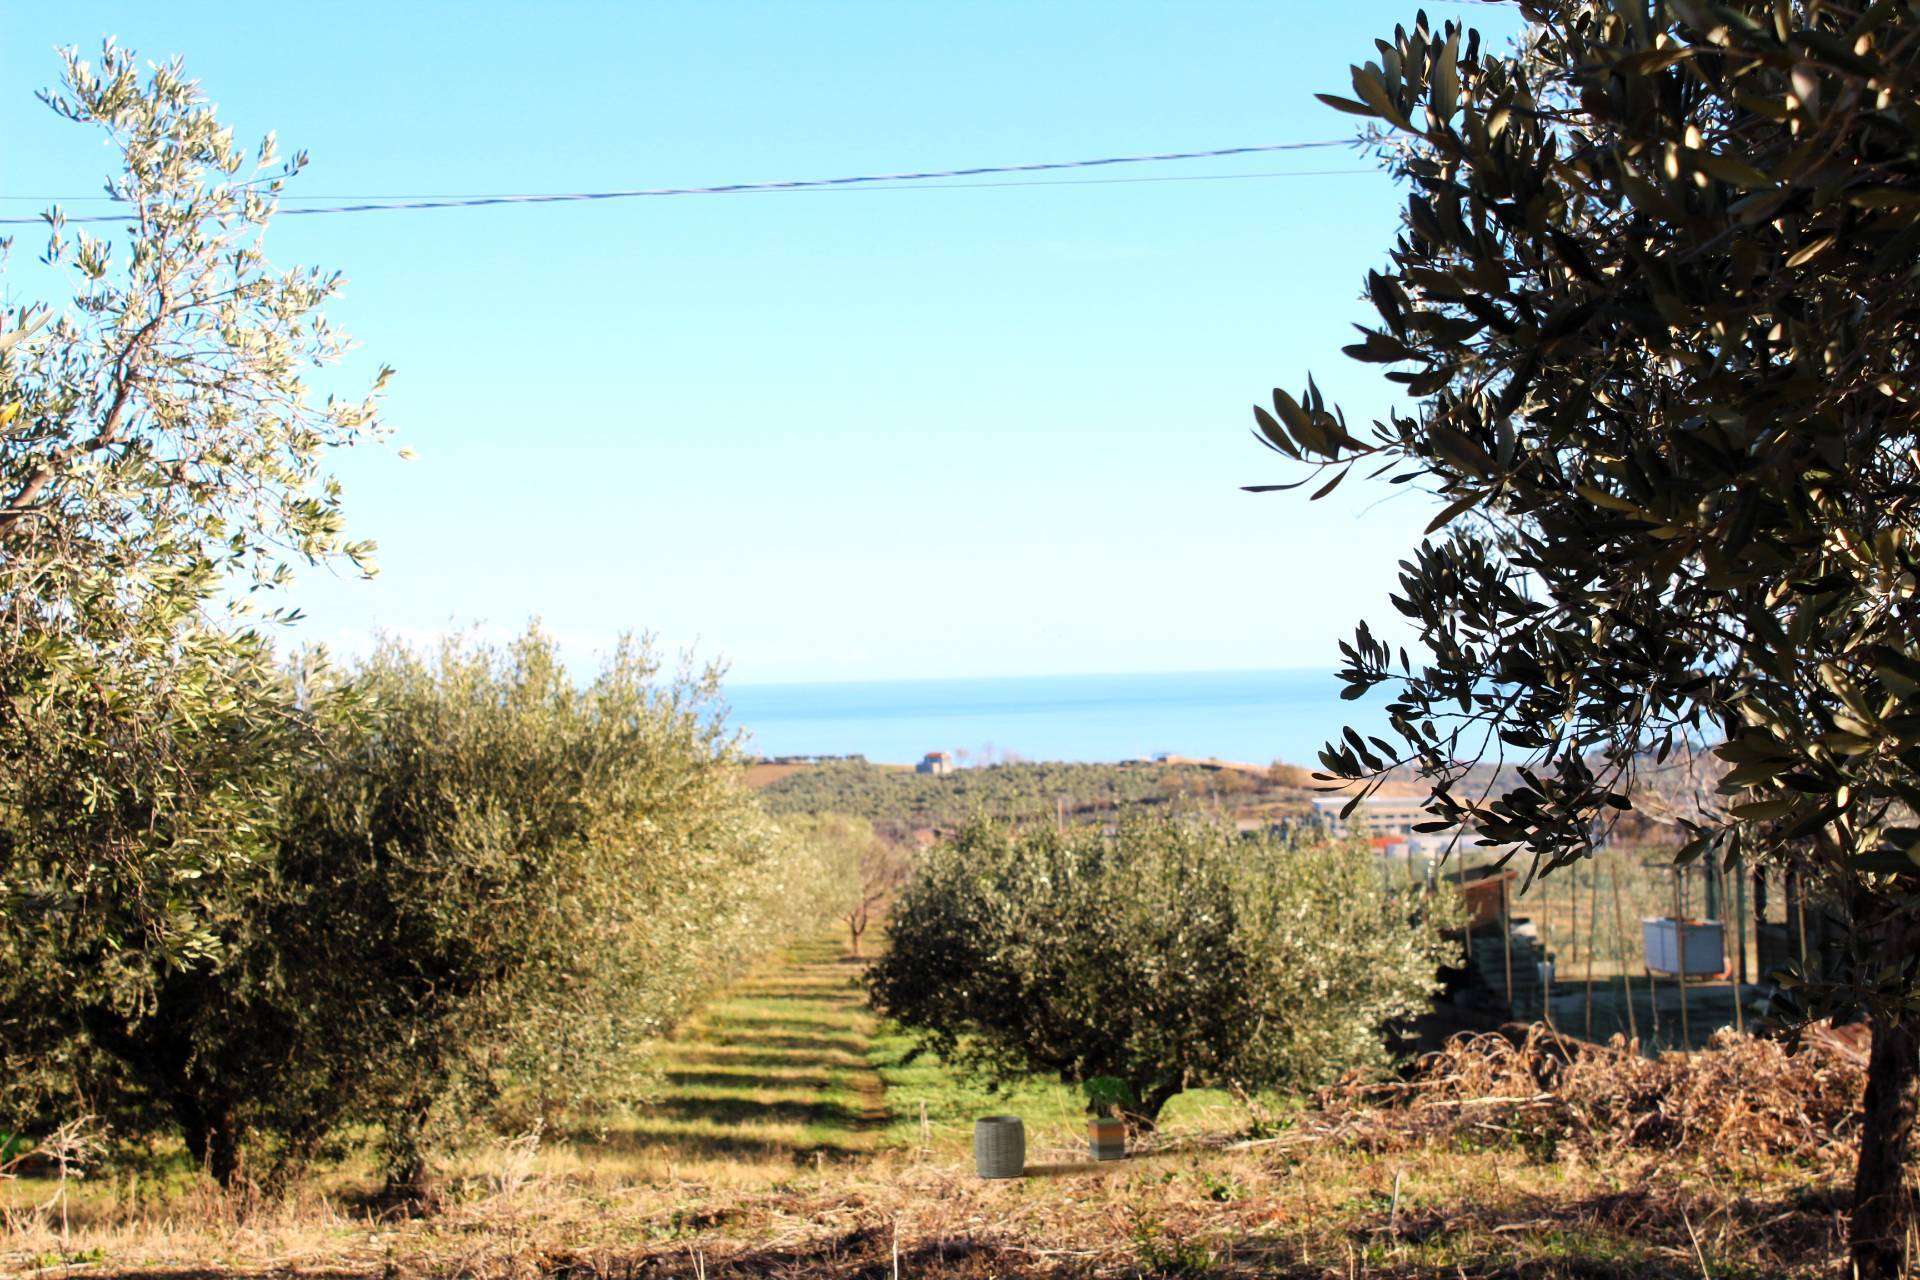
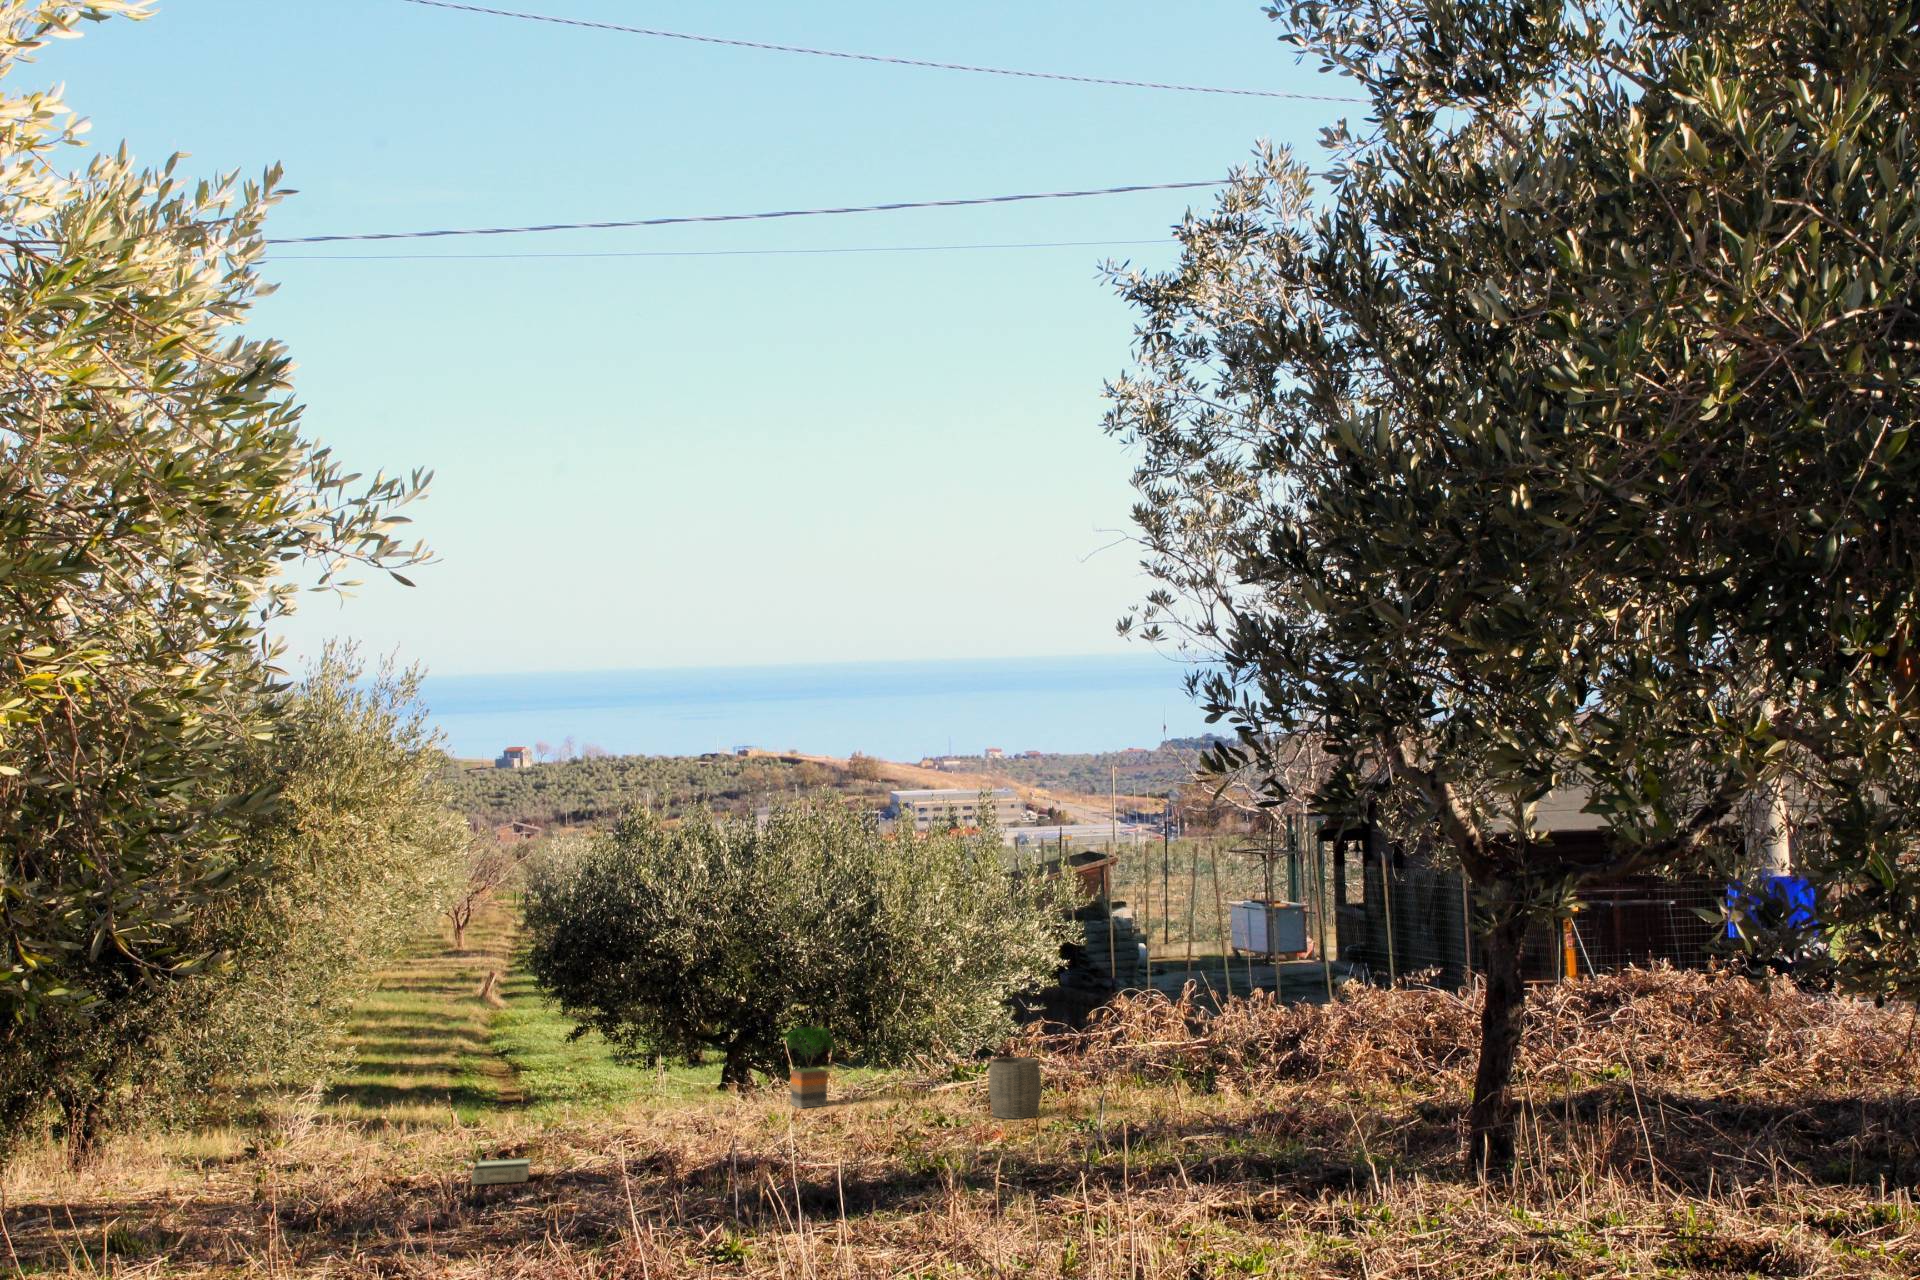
woven basket: present [974,1115,1026,1178] -> present [989,1057,1041,1119]
toolbox: none [771,1208,827,1233] -> present [471,1158,531,1185]

